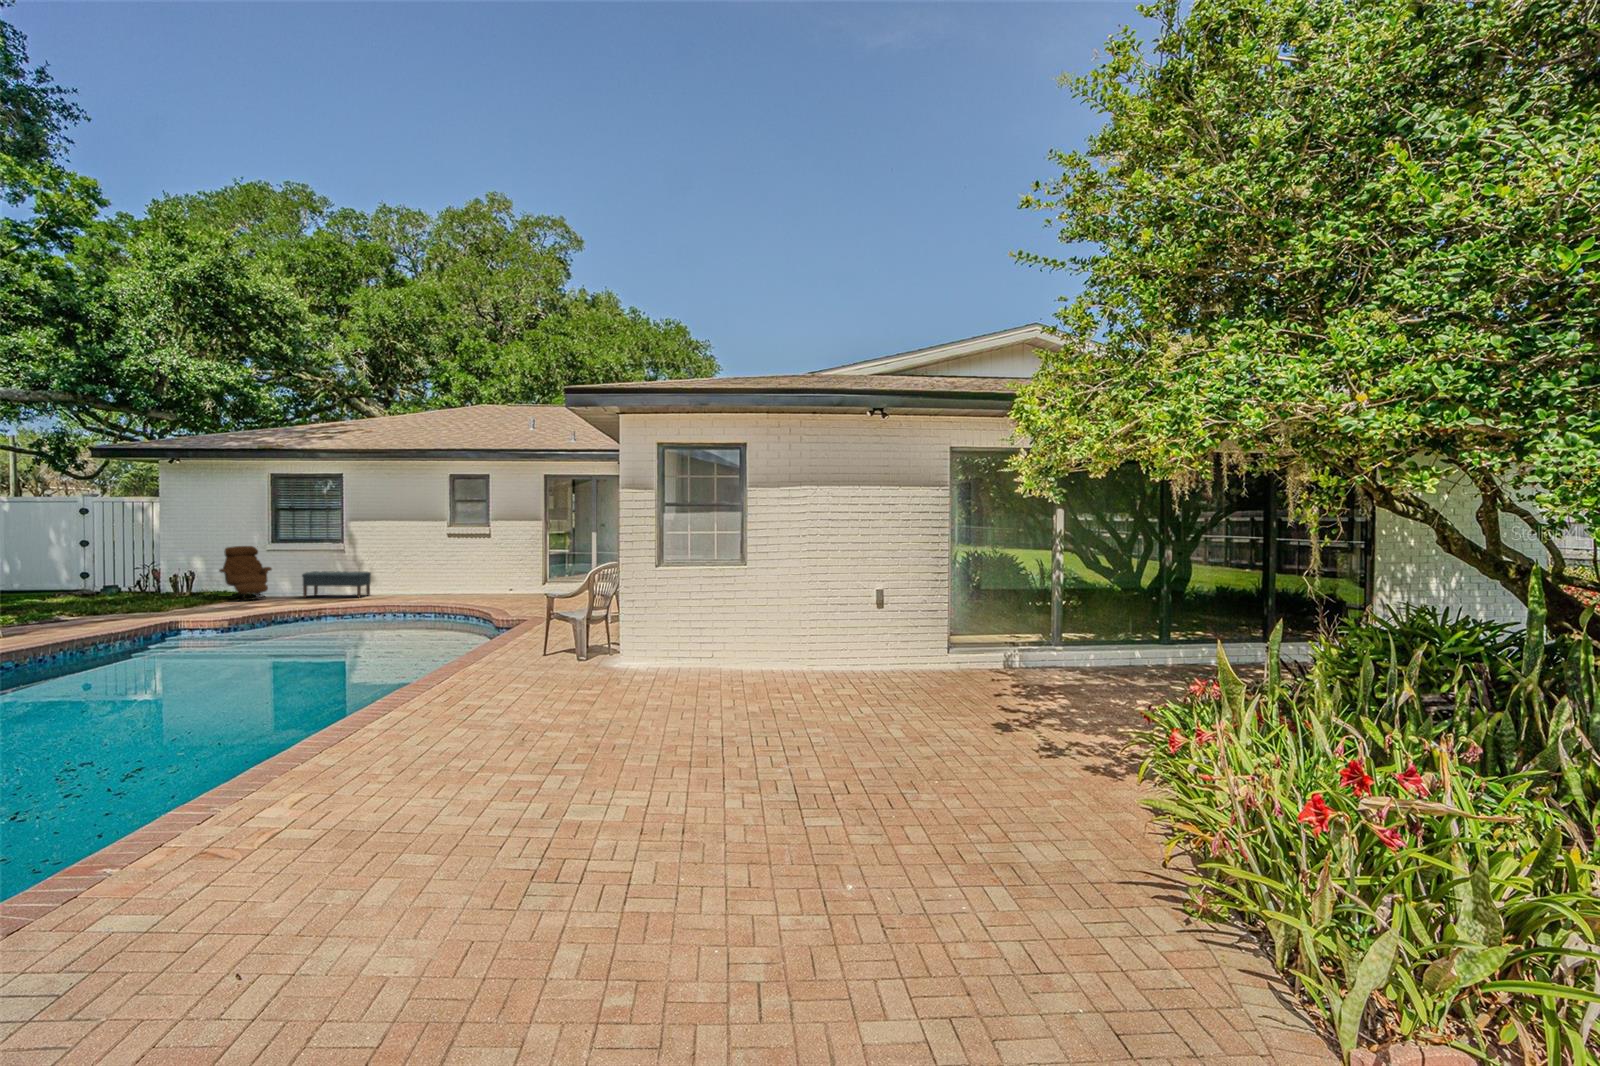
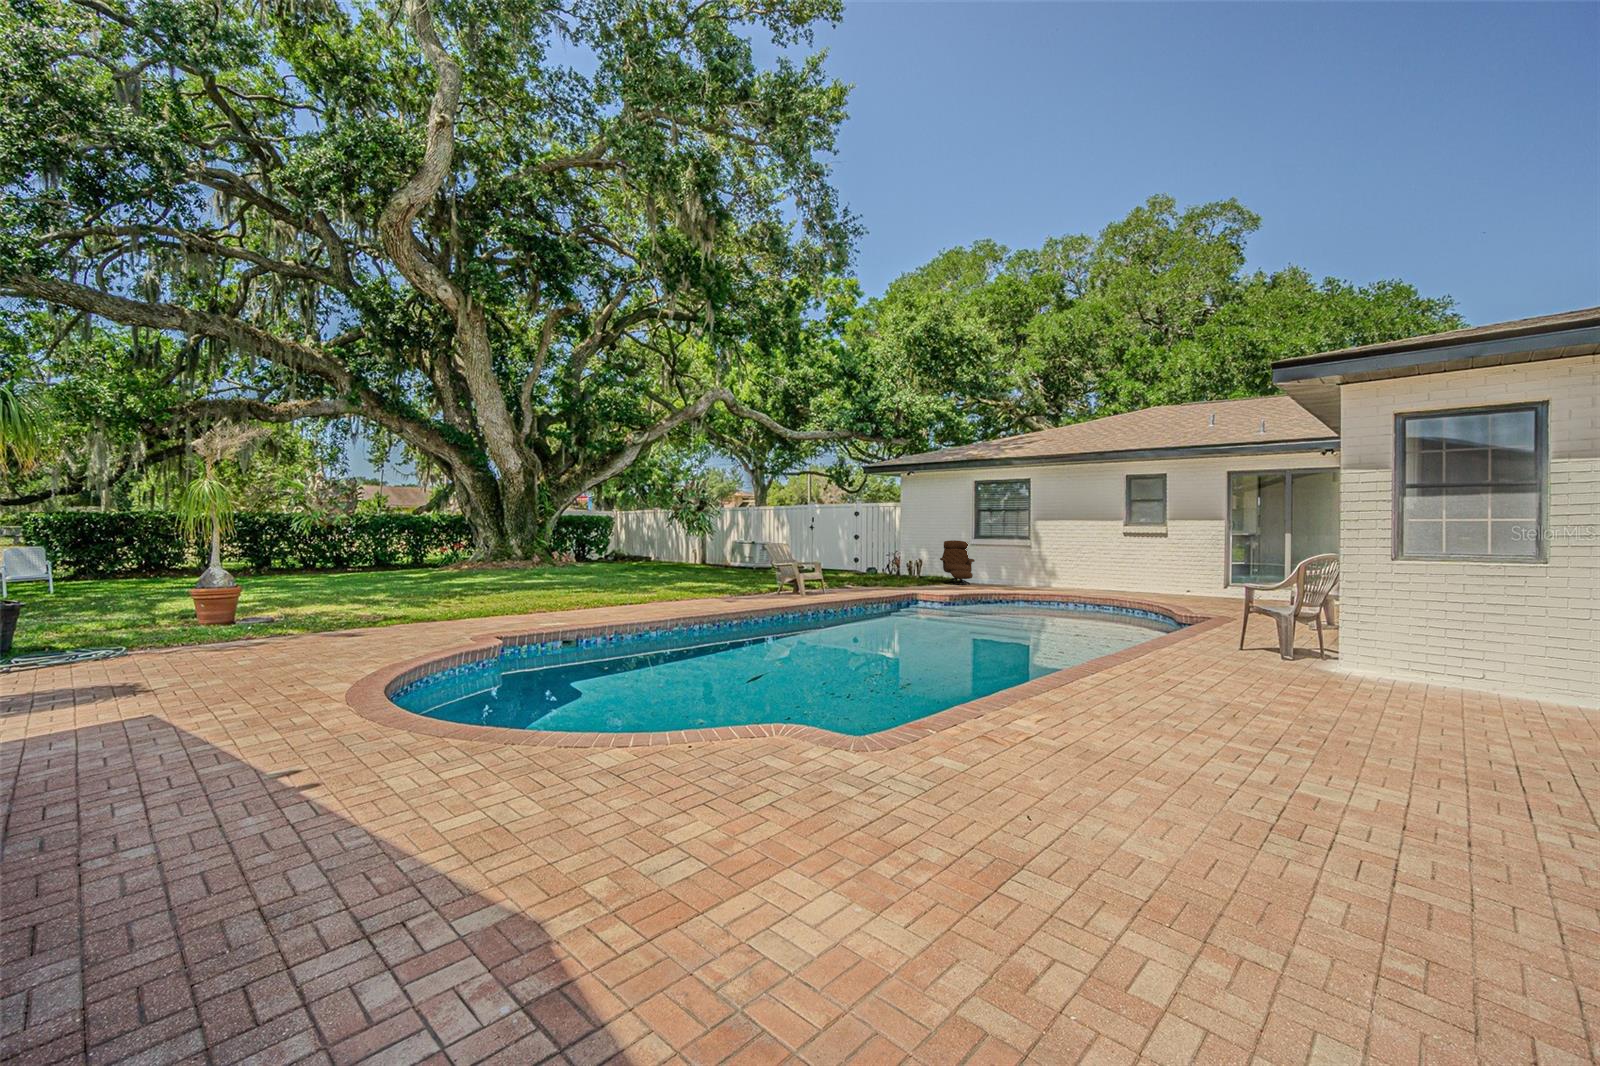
bench: present [302,571,371,598] -> none [997,564,1051,590]

